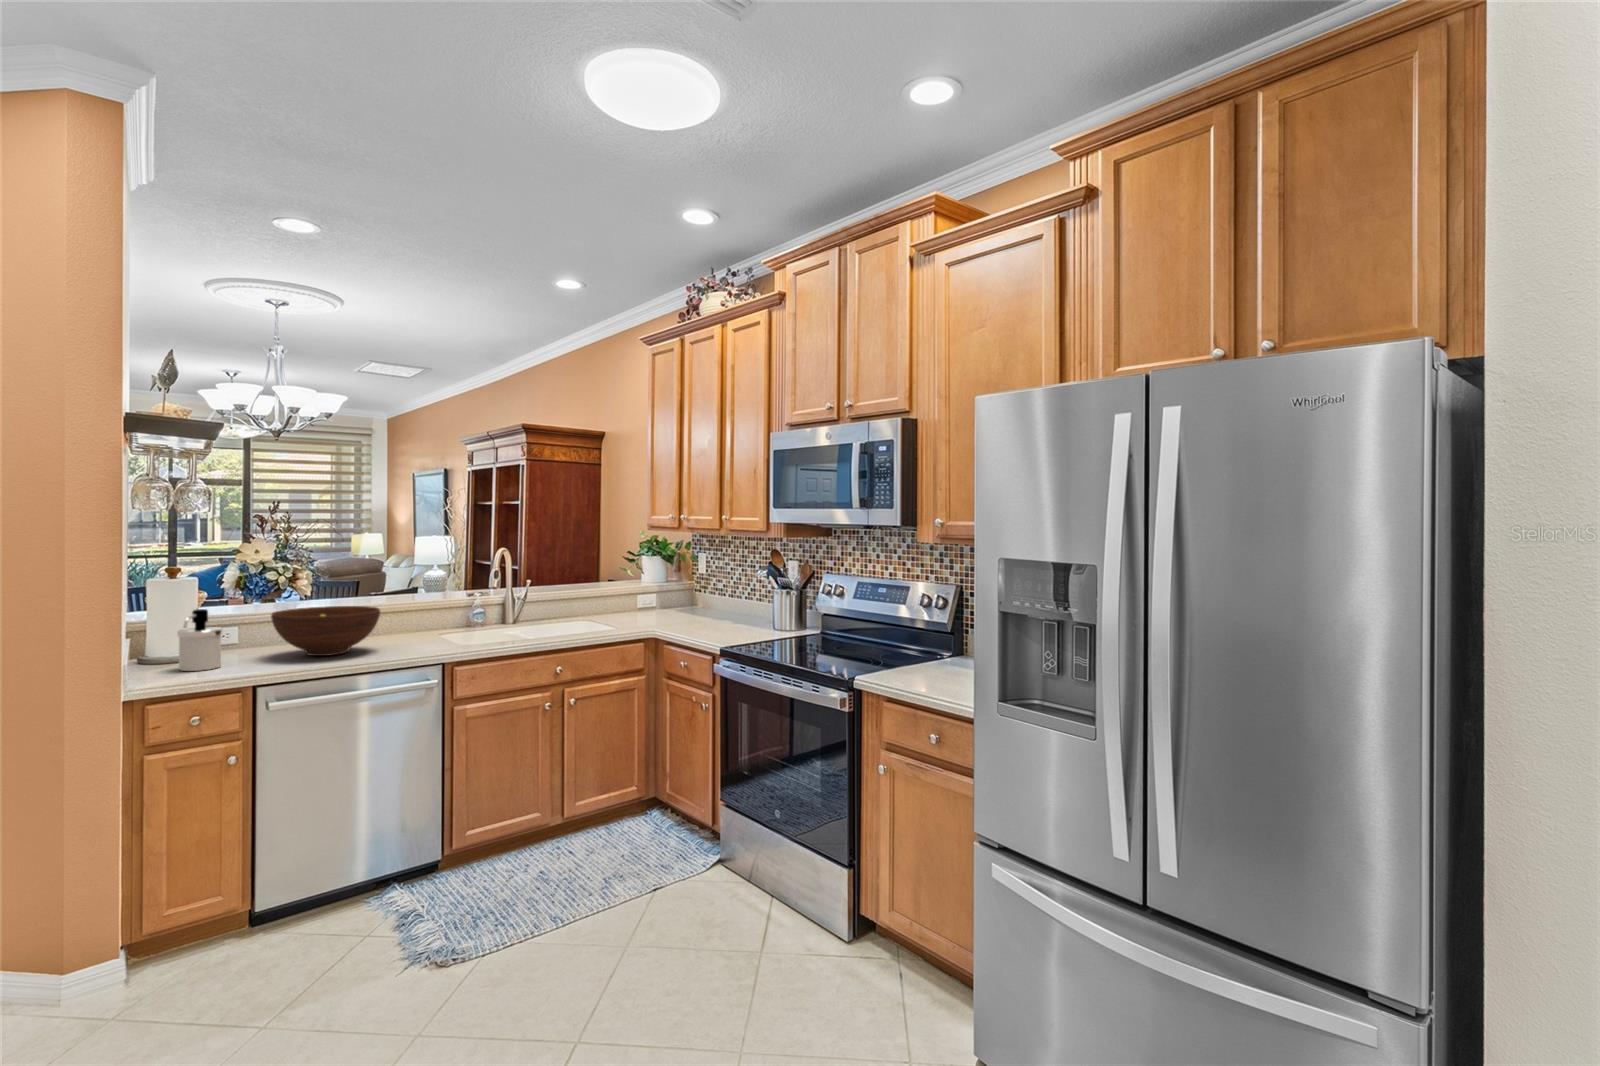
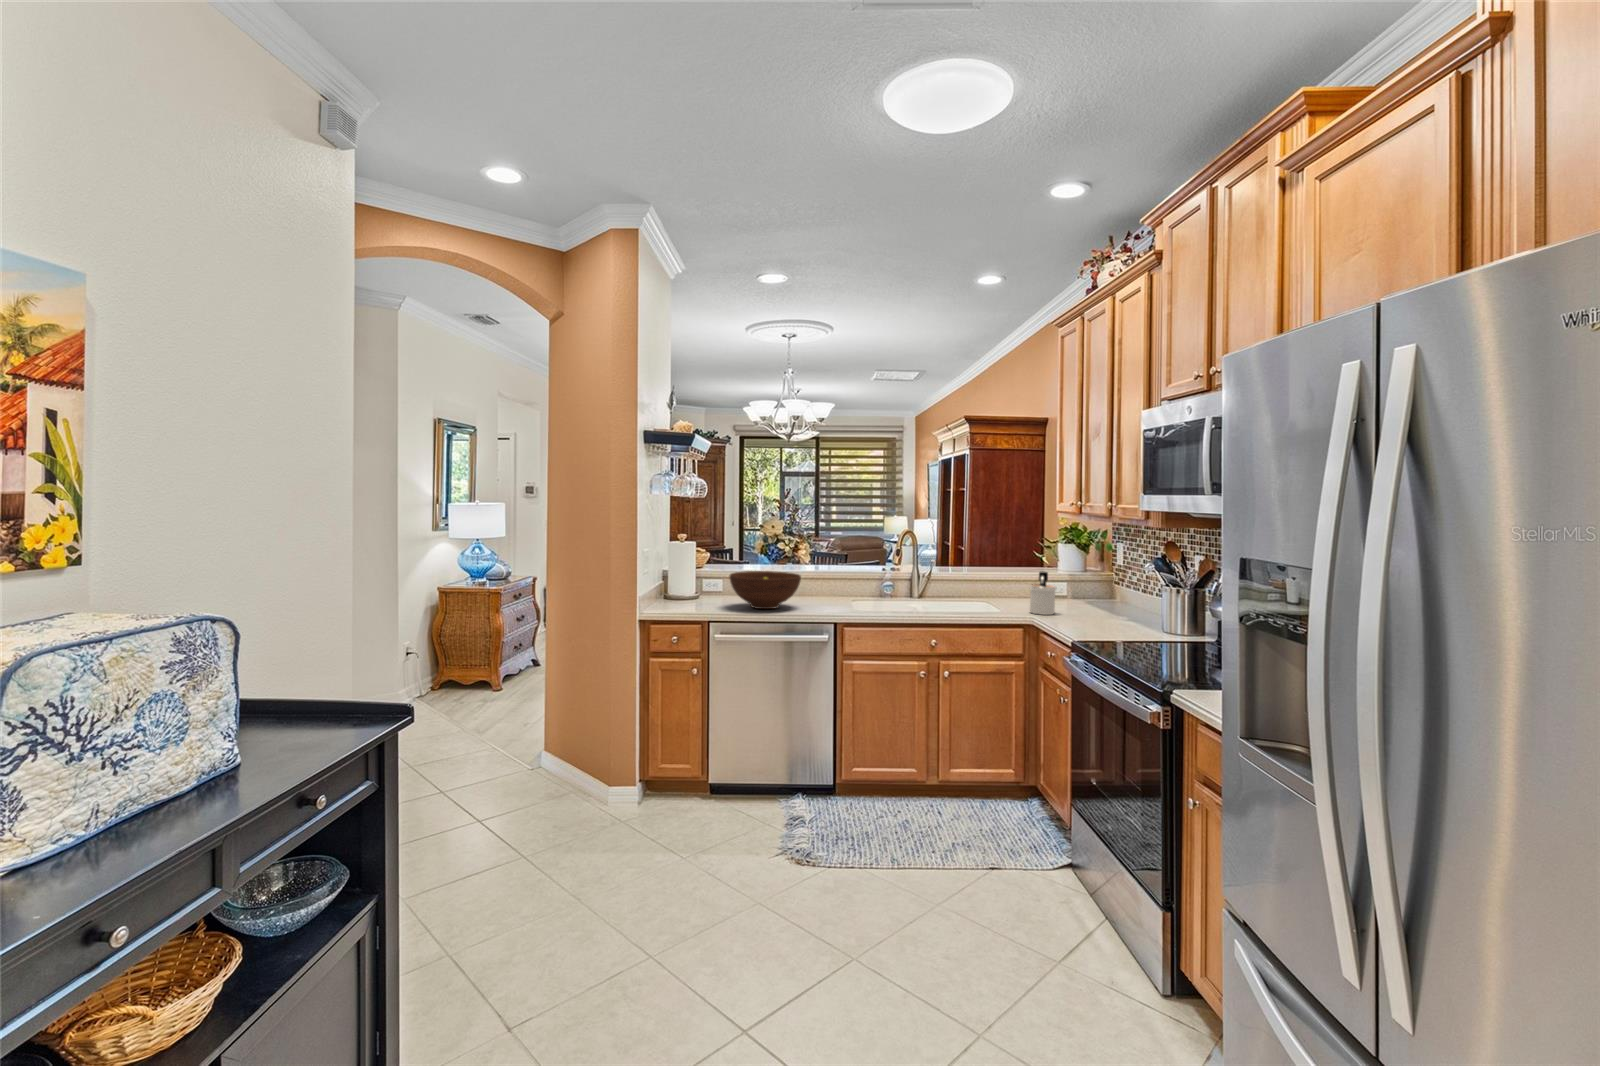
soap dispenser: present [177,609,223,671] -> present [1030,571,1056,615]

